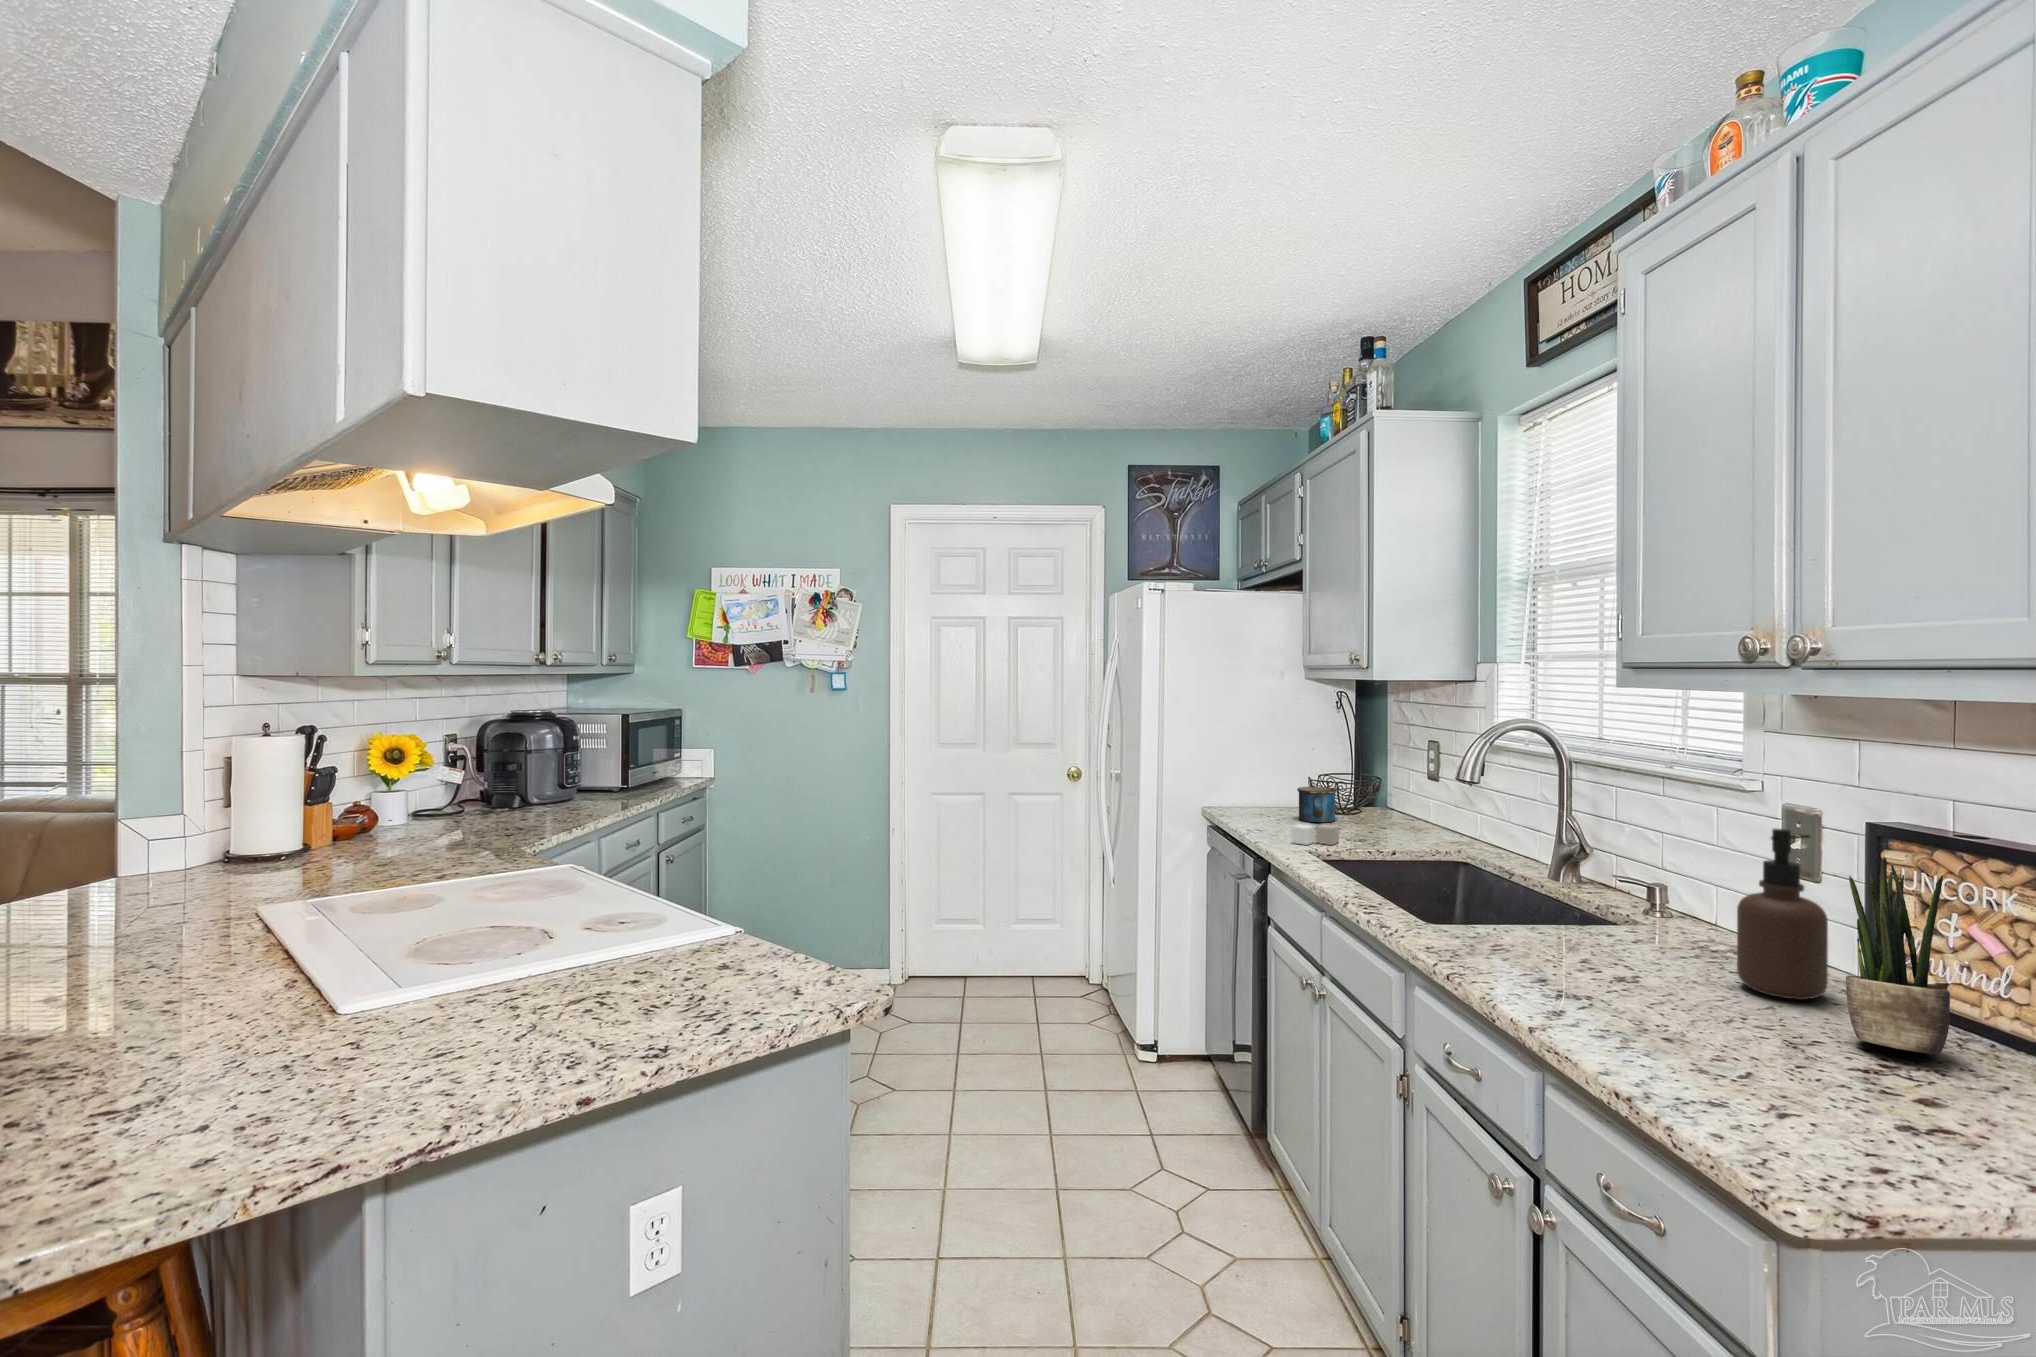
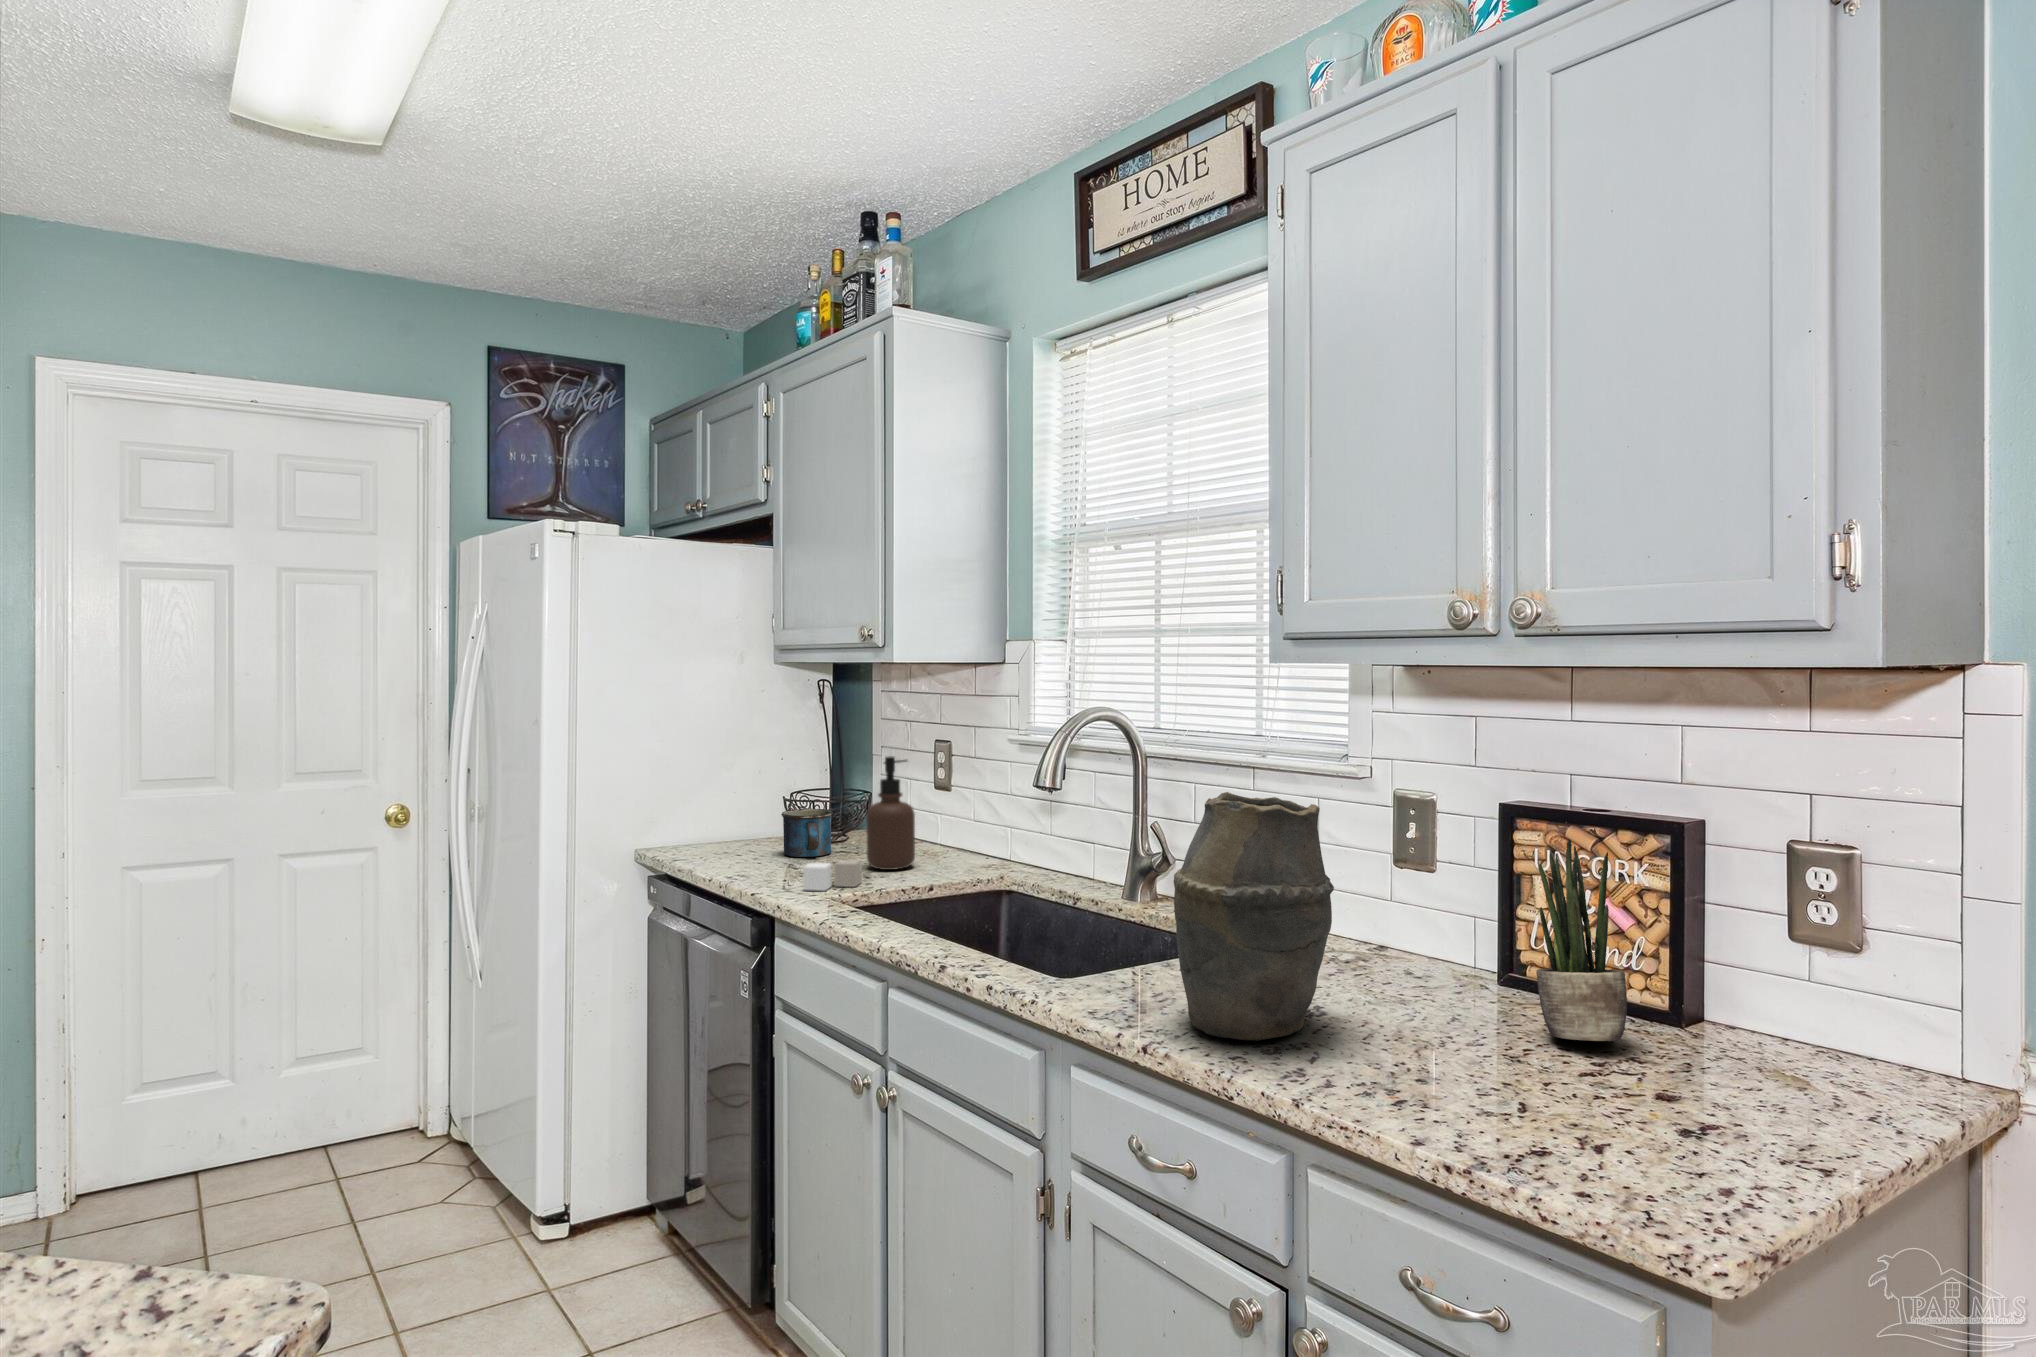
vase: none [1489,790,1634,988] -> present [1174,792,1334,1041]
soap dispenser: present [1737,829,1828,1000] -> present [866,756,915,870]

